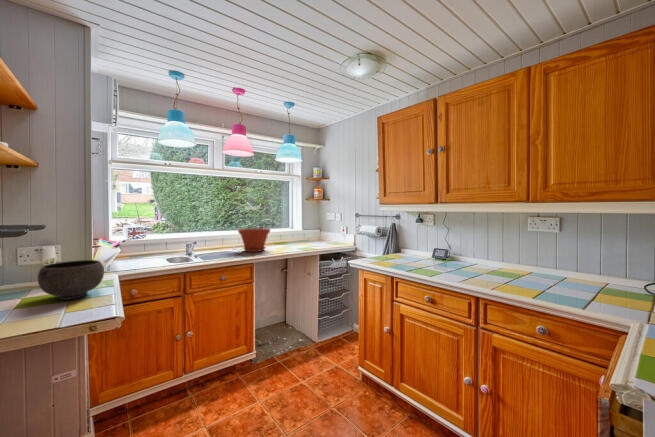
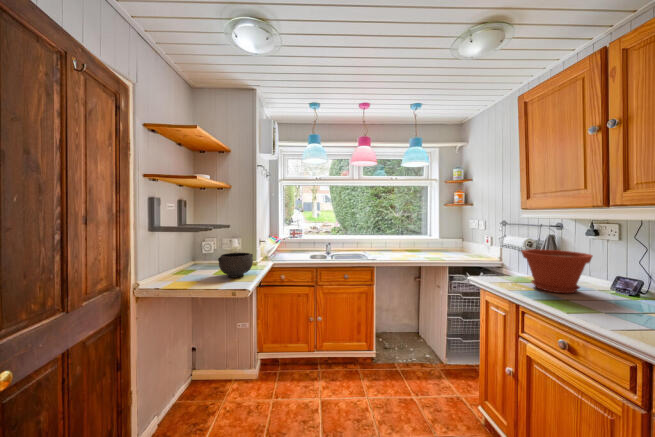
plant pot: present [238,228,270,252] -> present [522,249,592,293]

